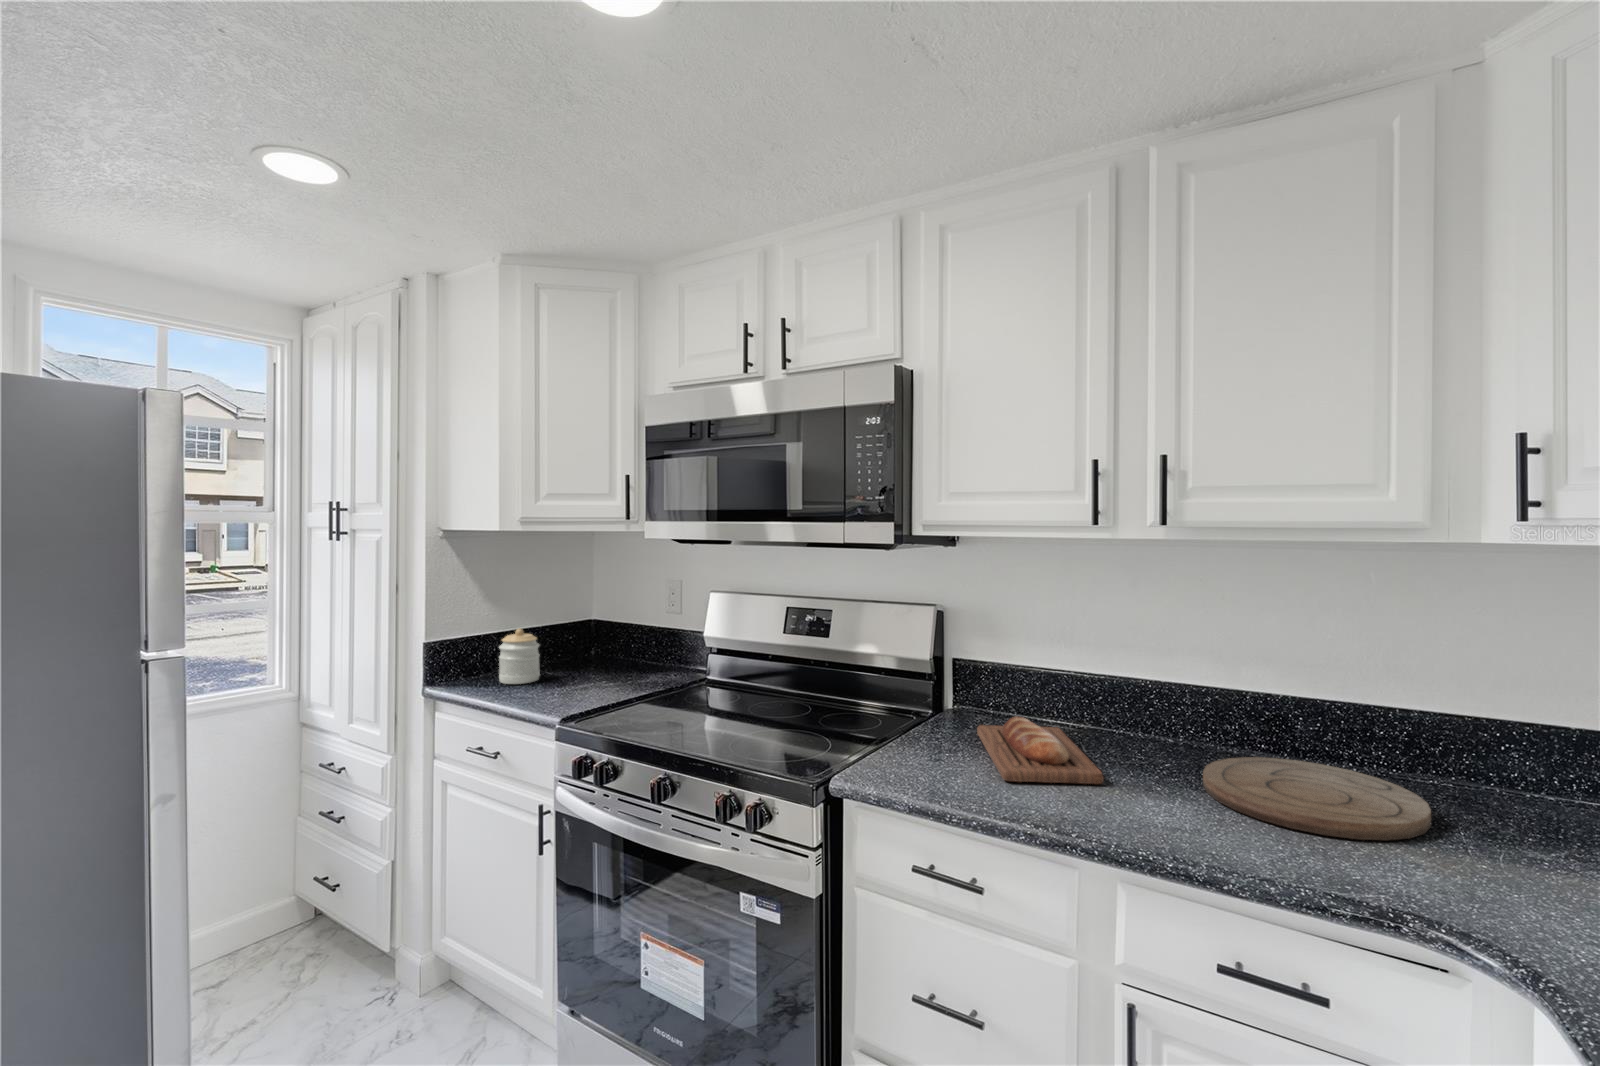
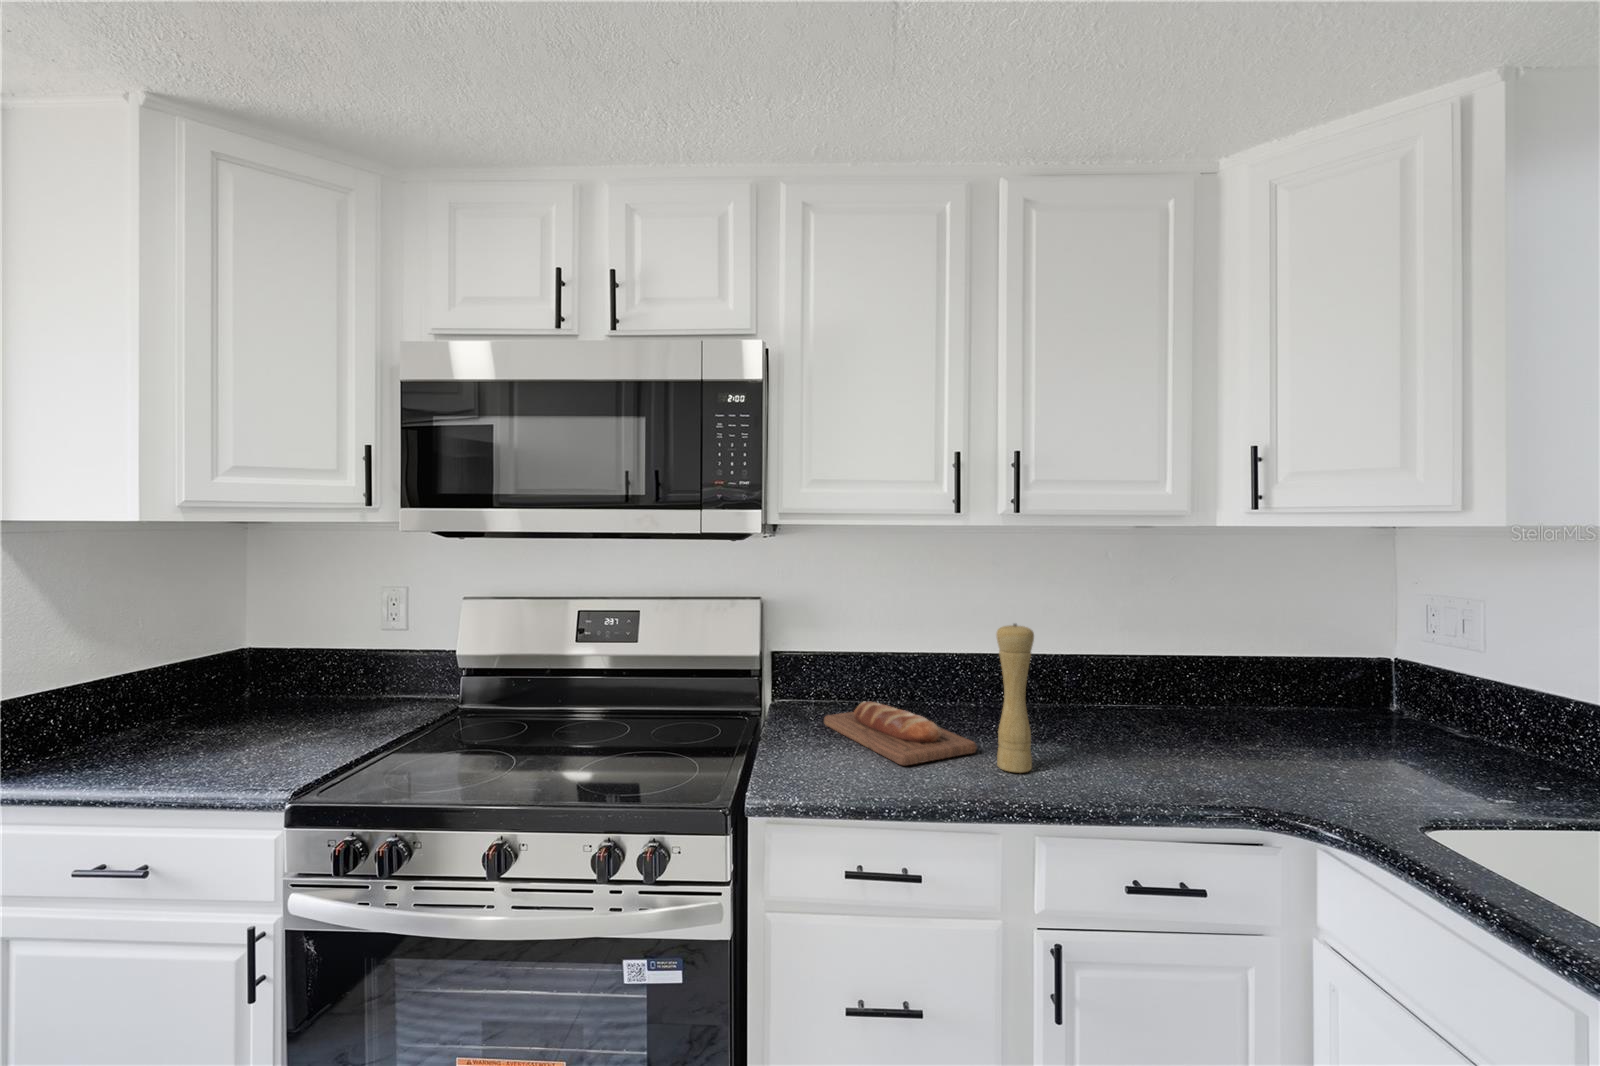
jar: present [499,629,540,684] -> none [105,672,184,759]
pepper mill: none [1106,645,1151,812] -> present [996,624,1034,773]
cutting board: present [1203,757,1431,840] -> none [1034,706,1197,762]

